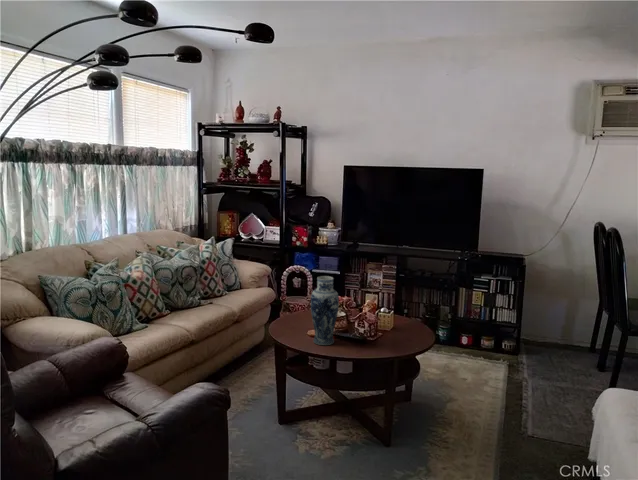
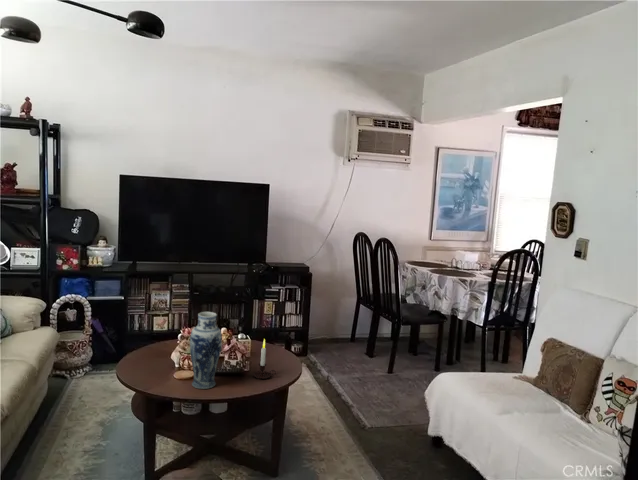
candle: none [373,310,393,349] -> present [253,339,276,379]

